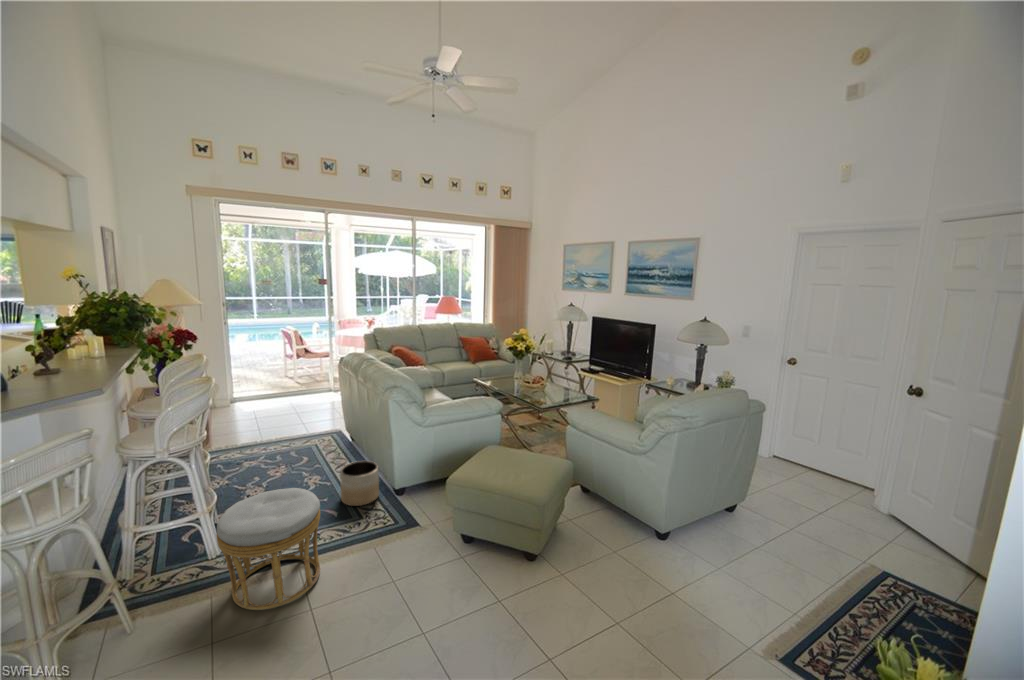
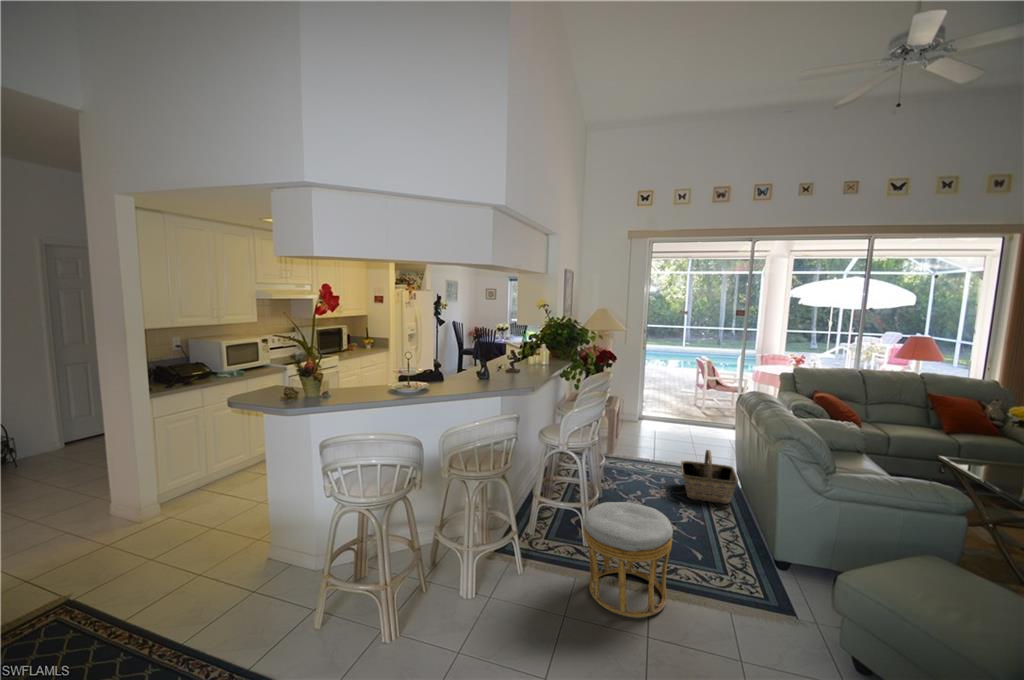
basket: none [295,415,352,465] -> present [681,450,738,504]
planter: present [340,461,379,506] -> none [709,509,756,562]

